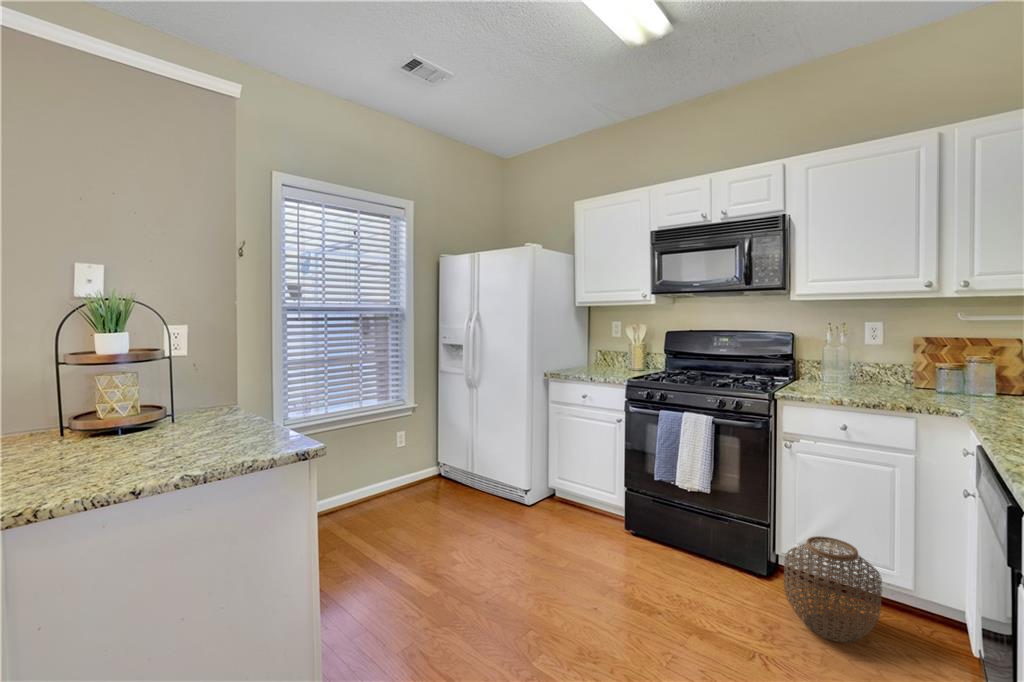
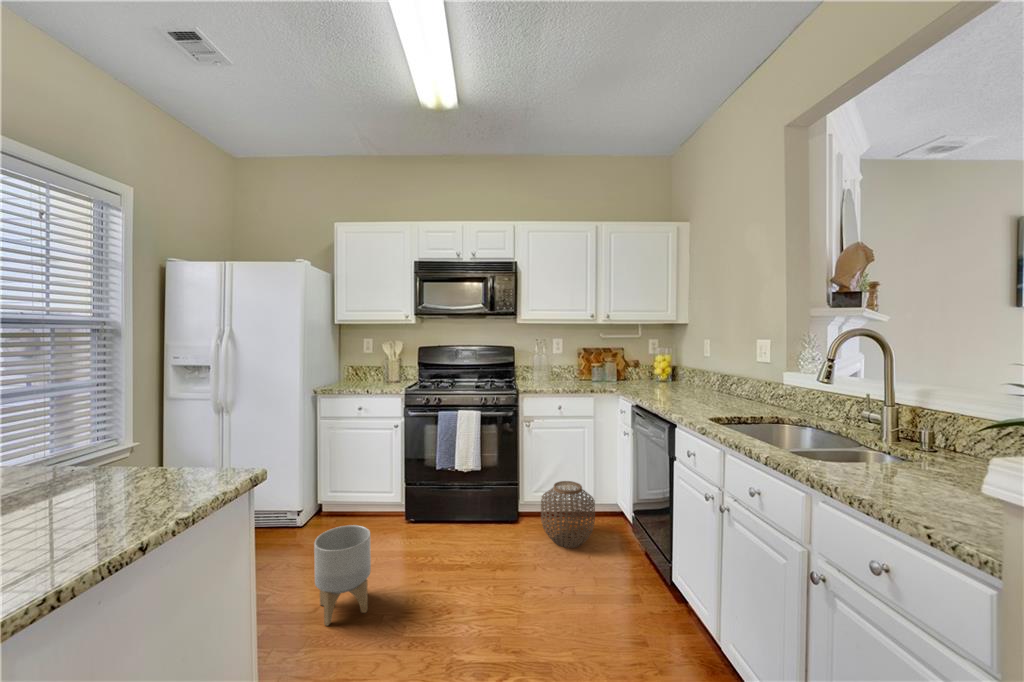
planter: none [495,509,547,602] -> present [314,525,371,625]

